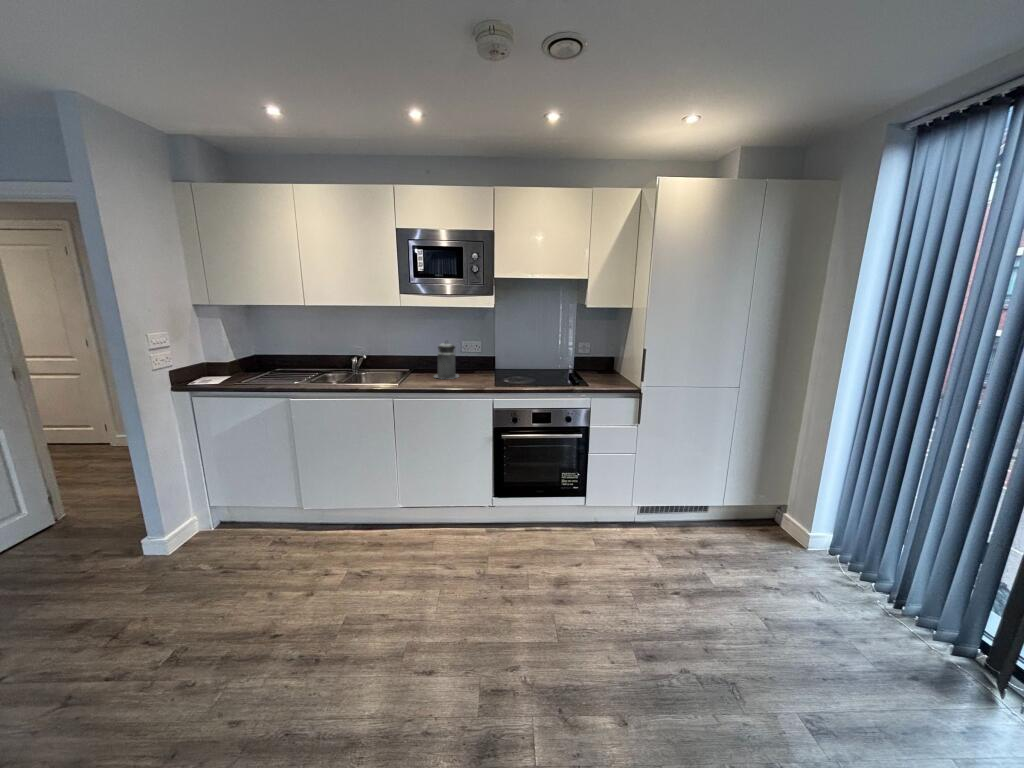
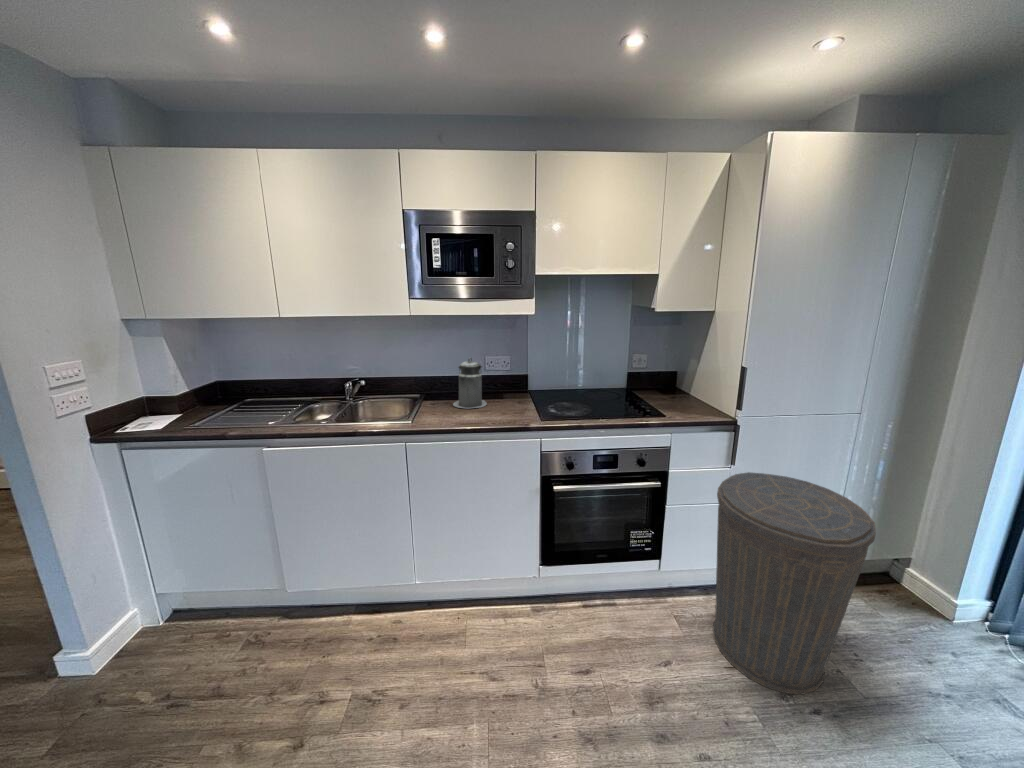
trash can: none [618,428,719,585] -> present [713,472,876,694]

